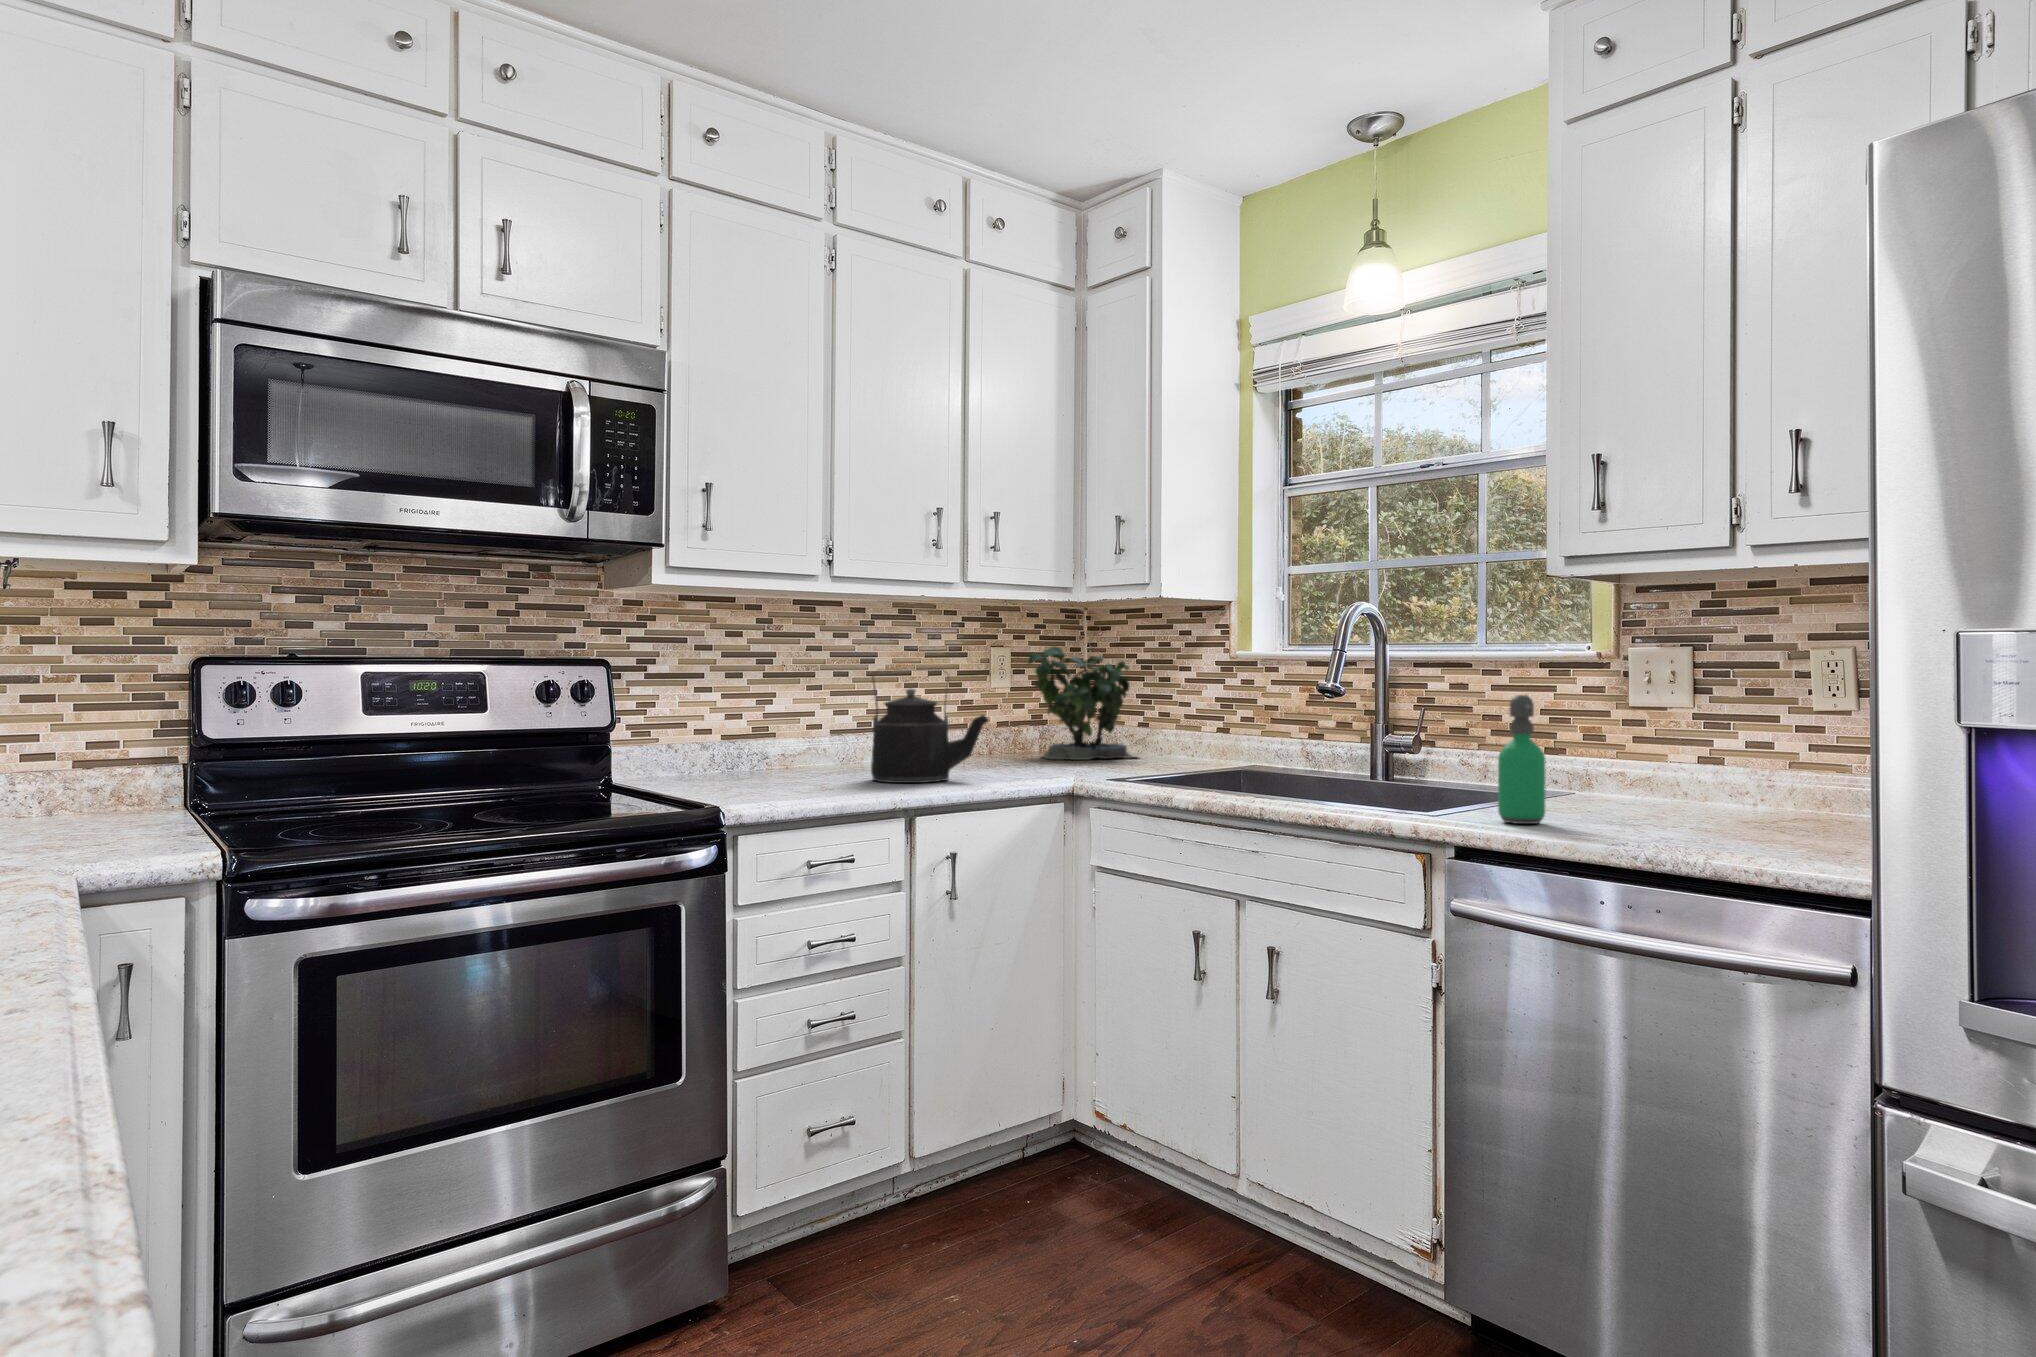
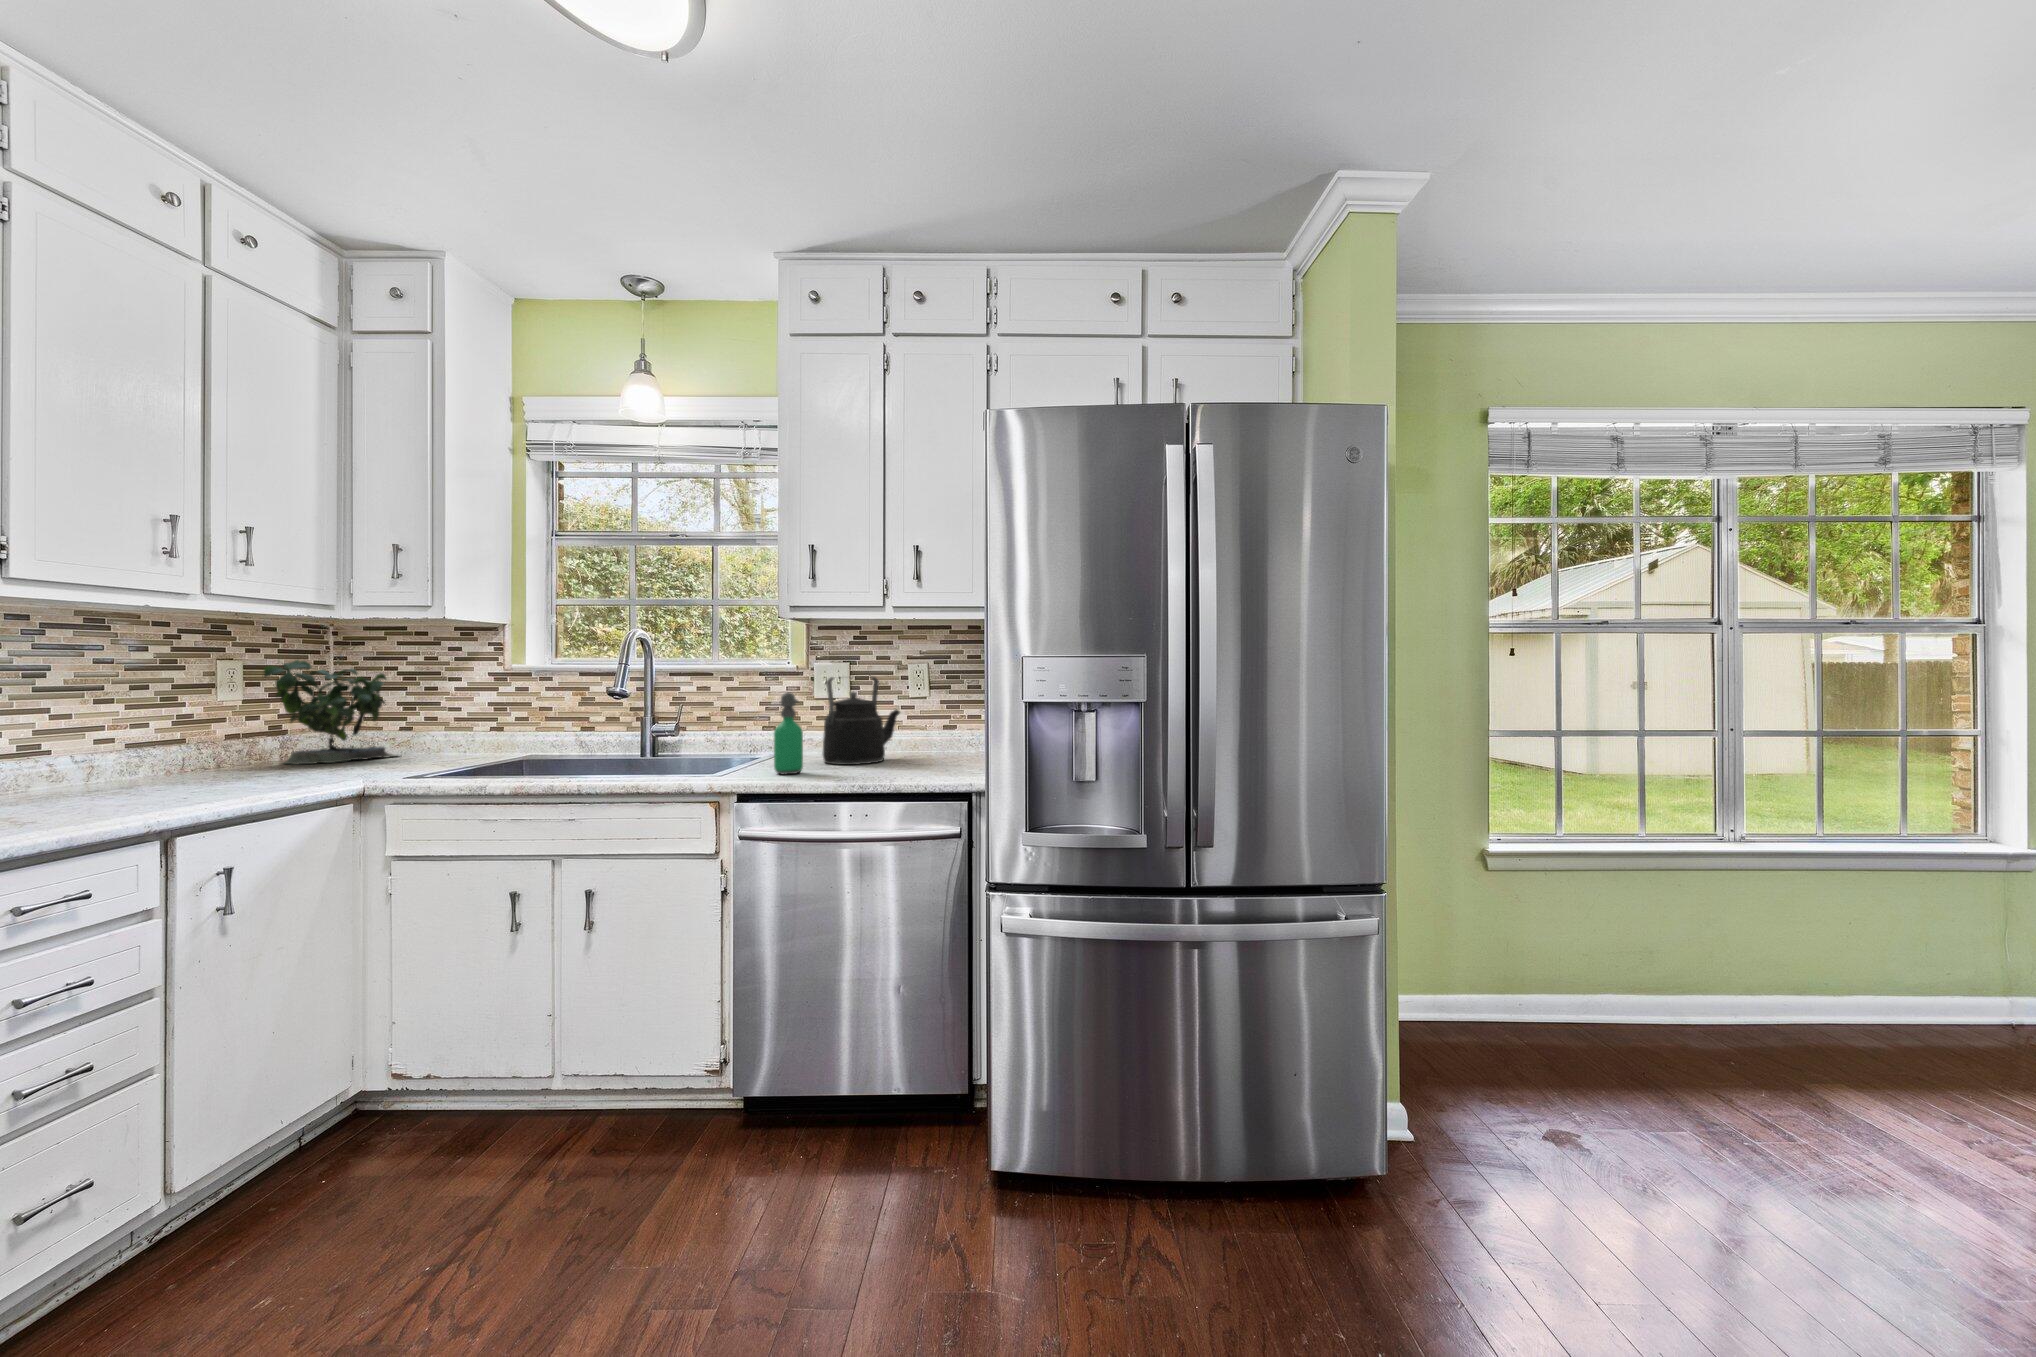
kettle: present [871,669,989,783] -> present [823,677,900,765]

